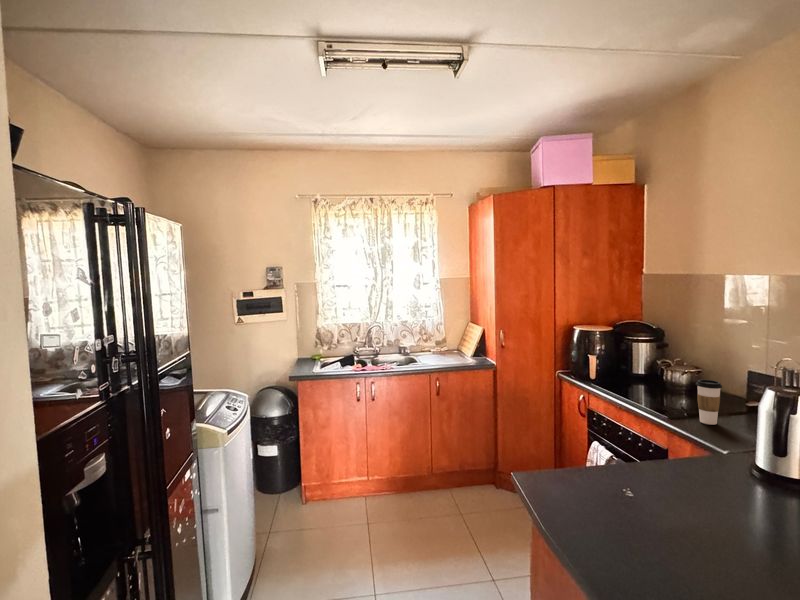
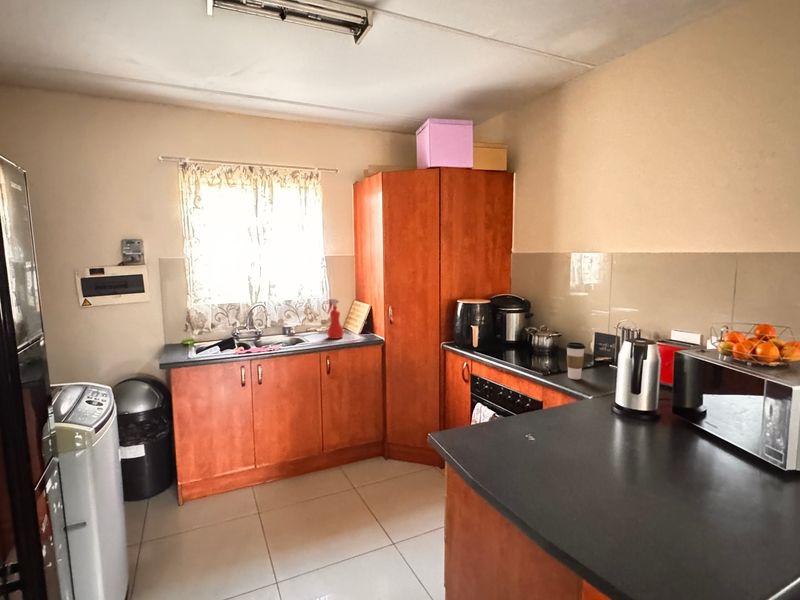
spray bottle: none [438,321,454,361] -> present [328,299,343,339]

